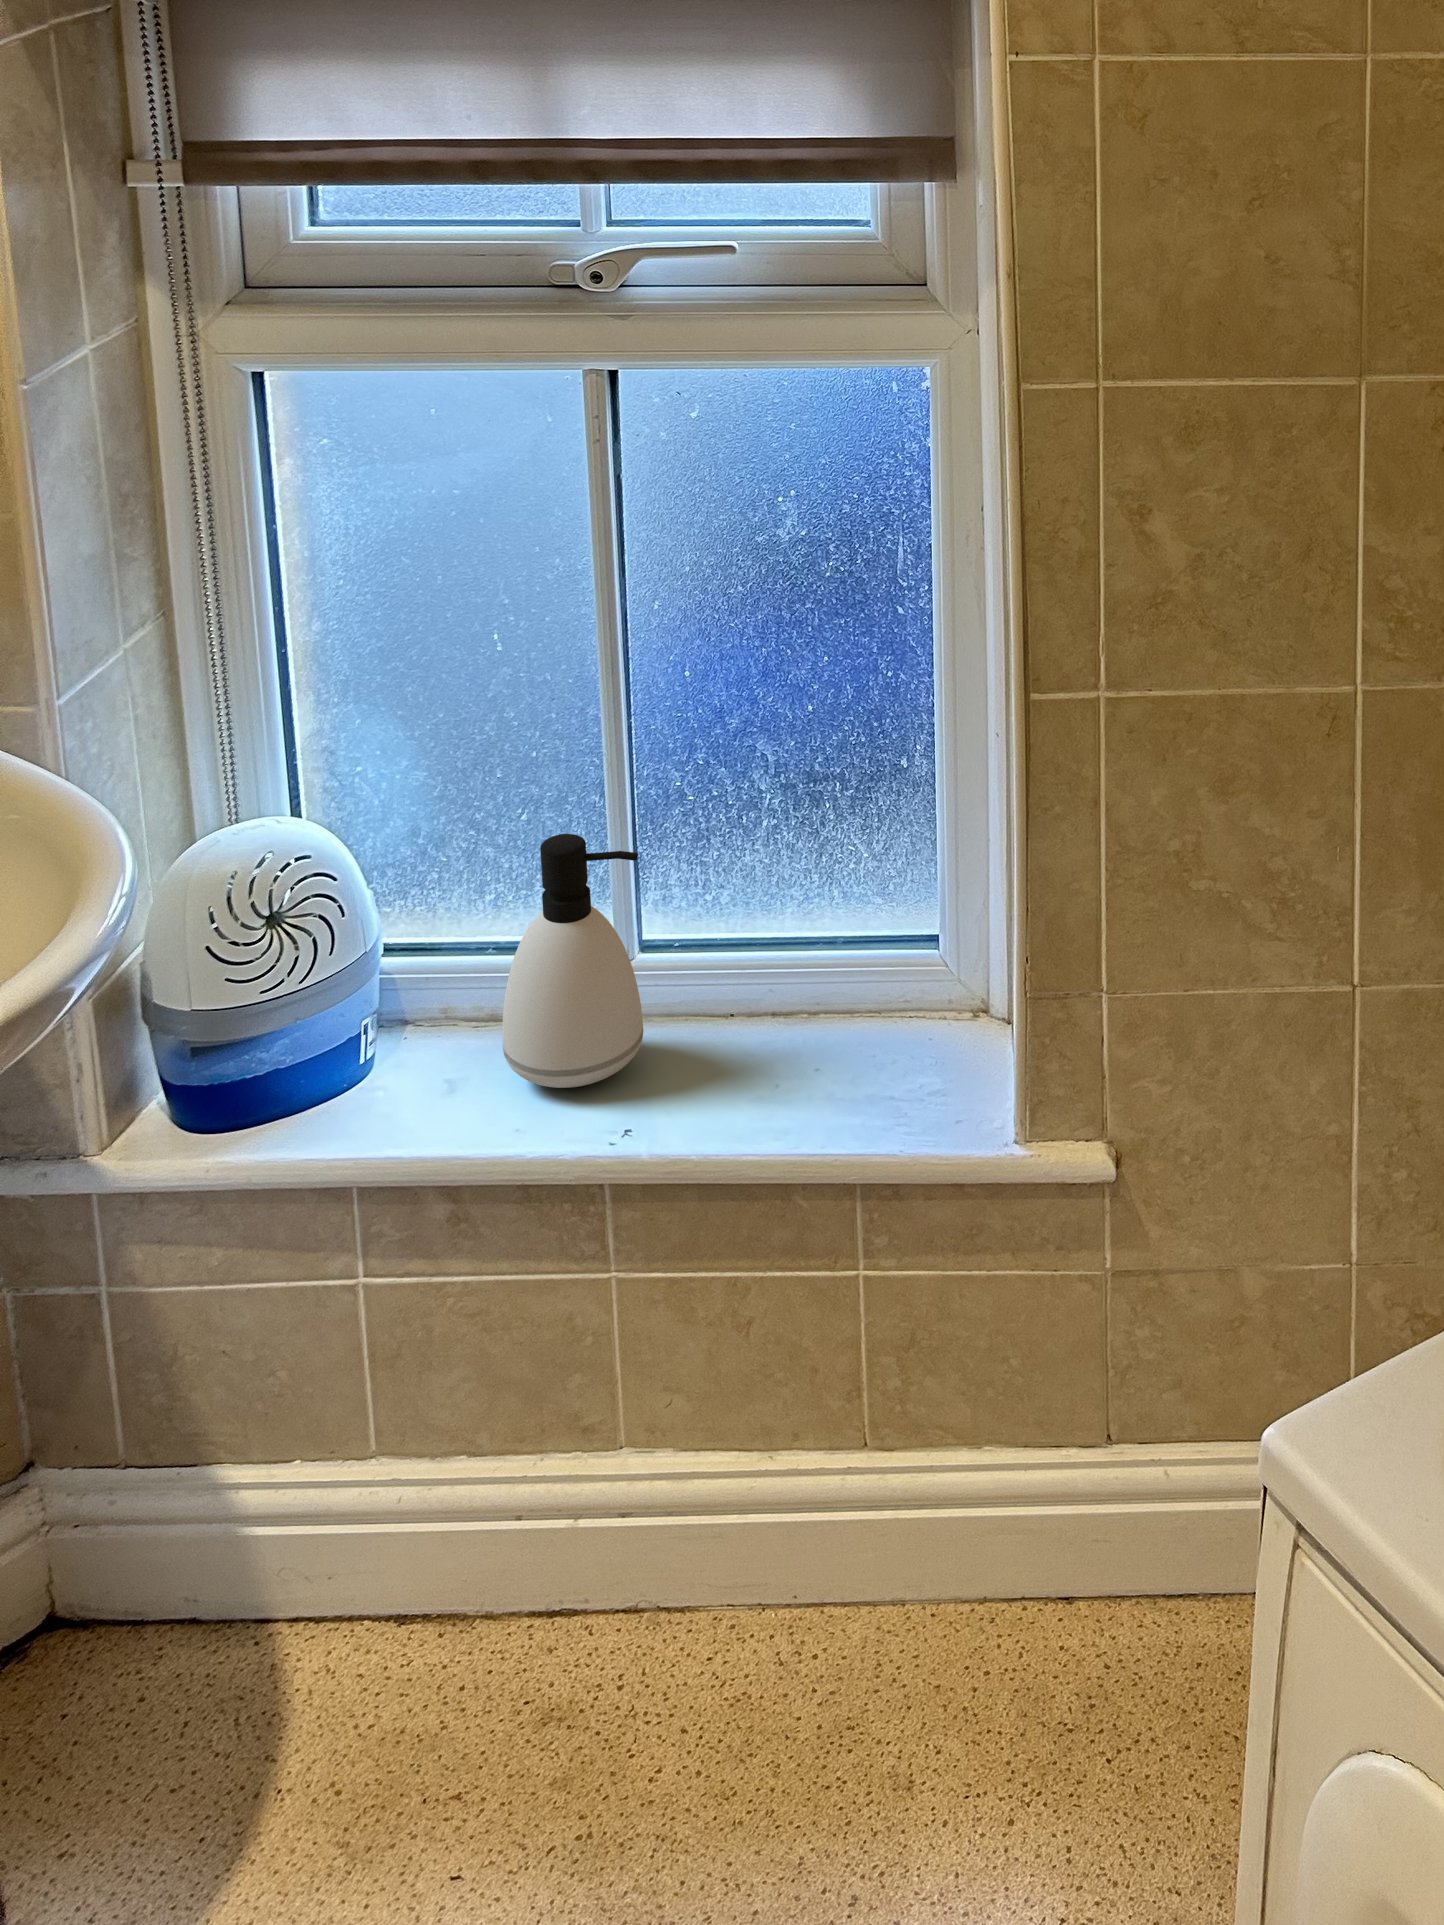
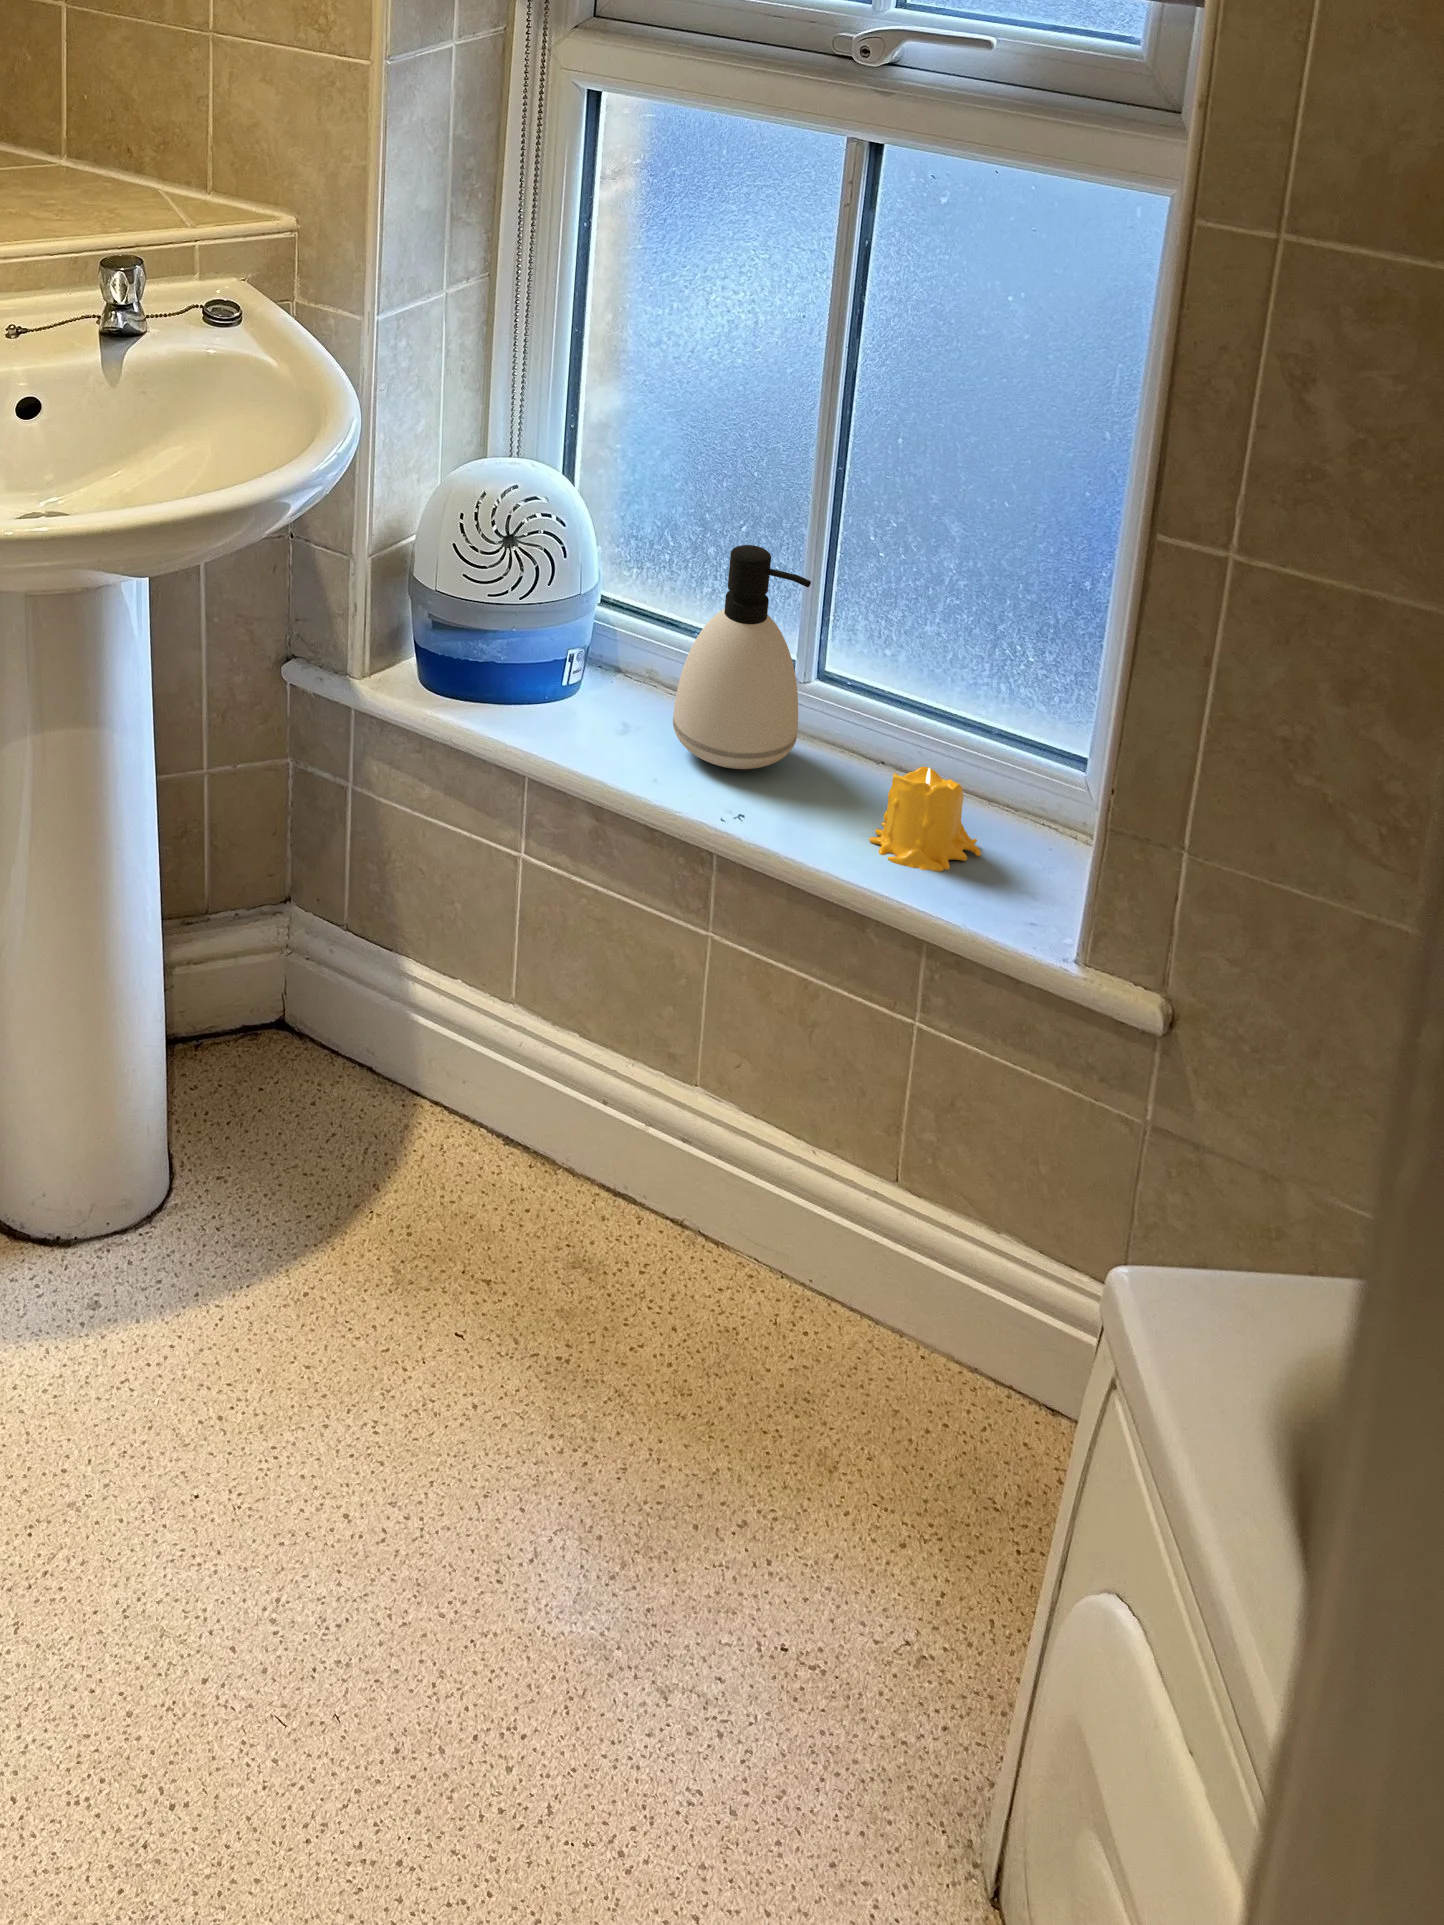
candle: none [761,1001,870,1120] -> present [869,767,981,871]

